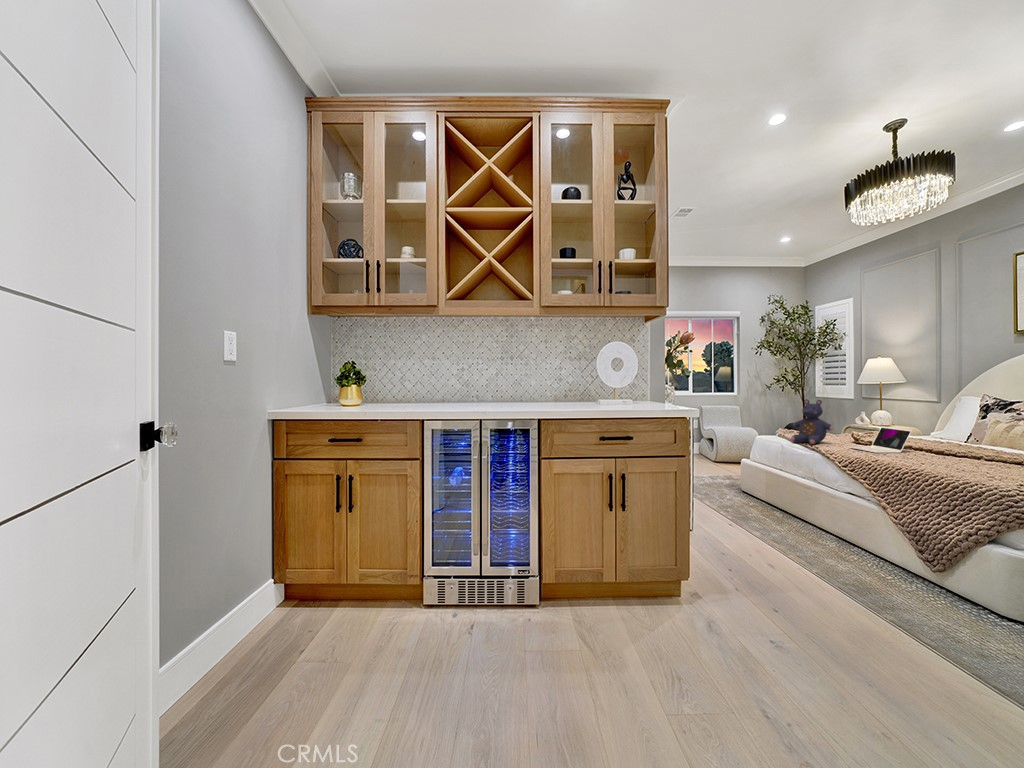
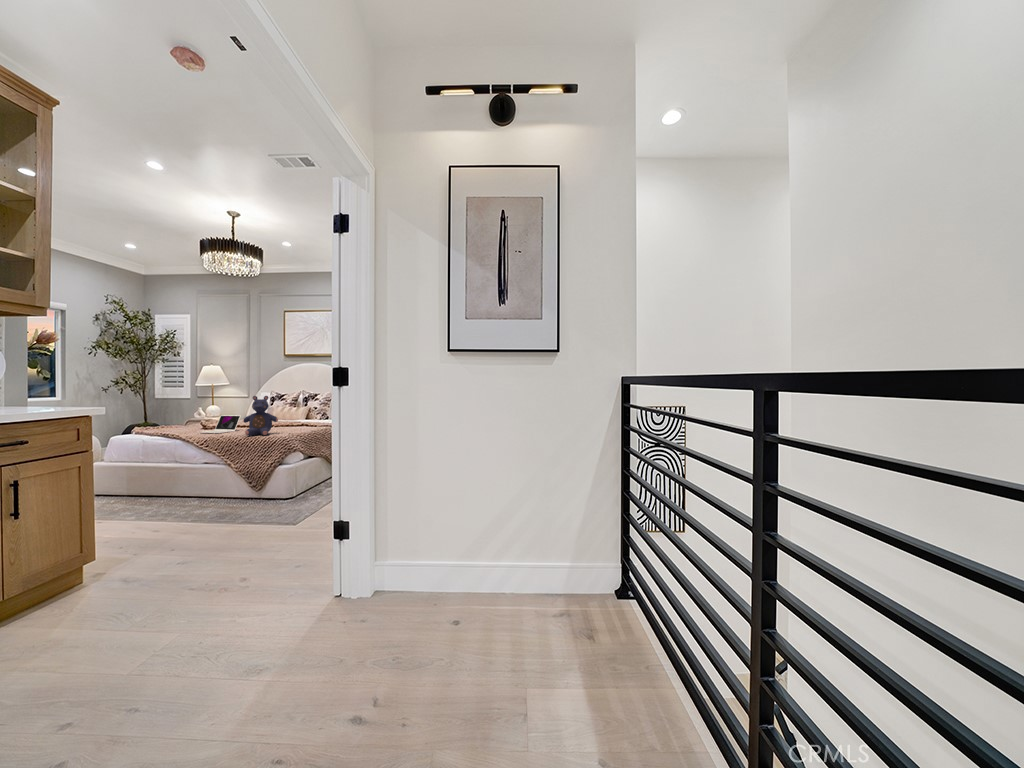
teddy bear: present [791,399,833,444] -> present [243,396,278,436]

